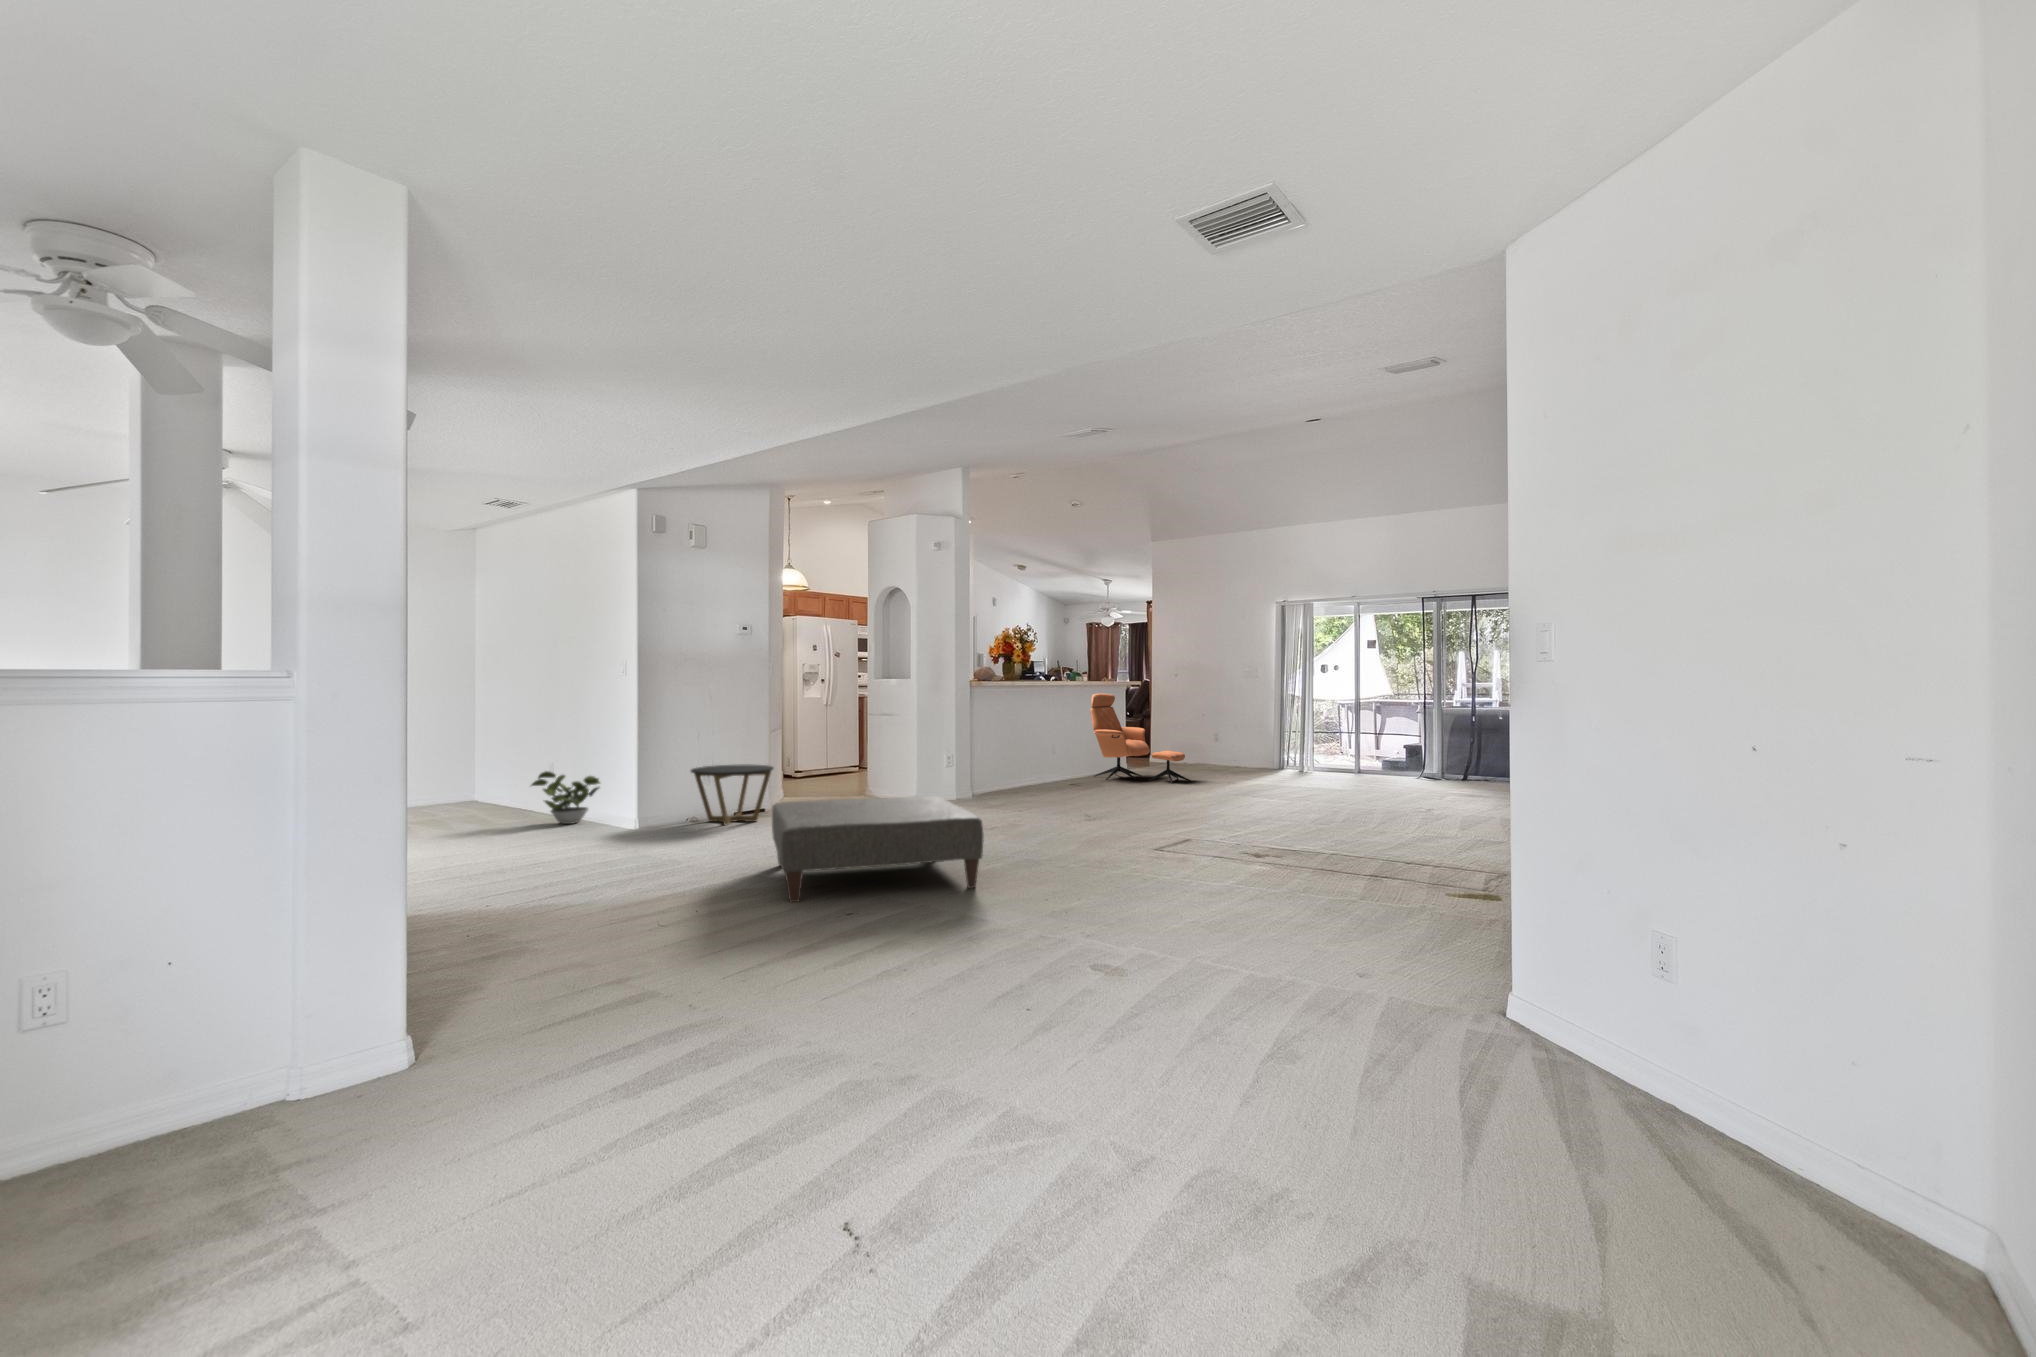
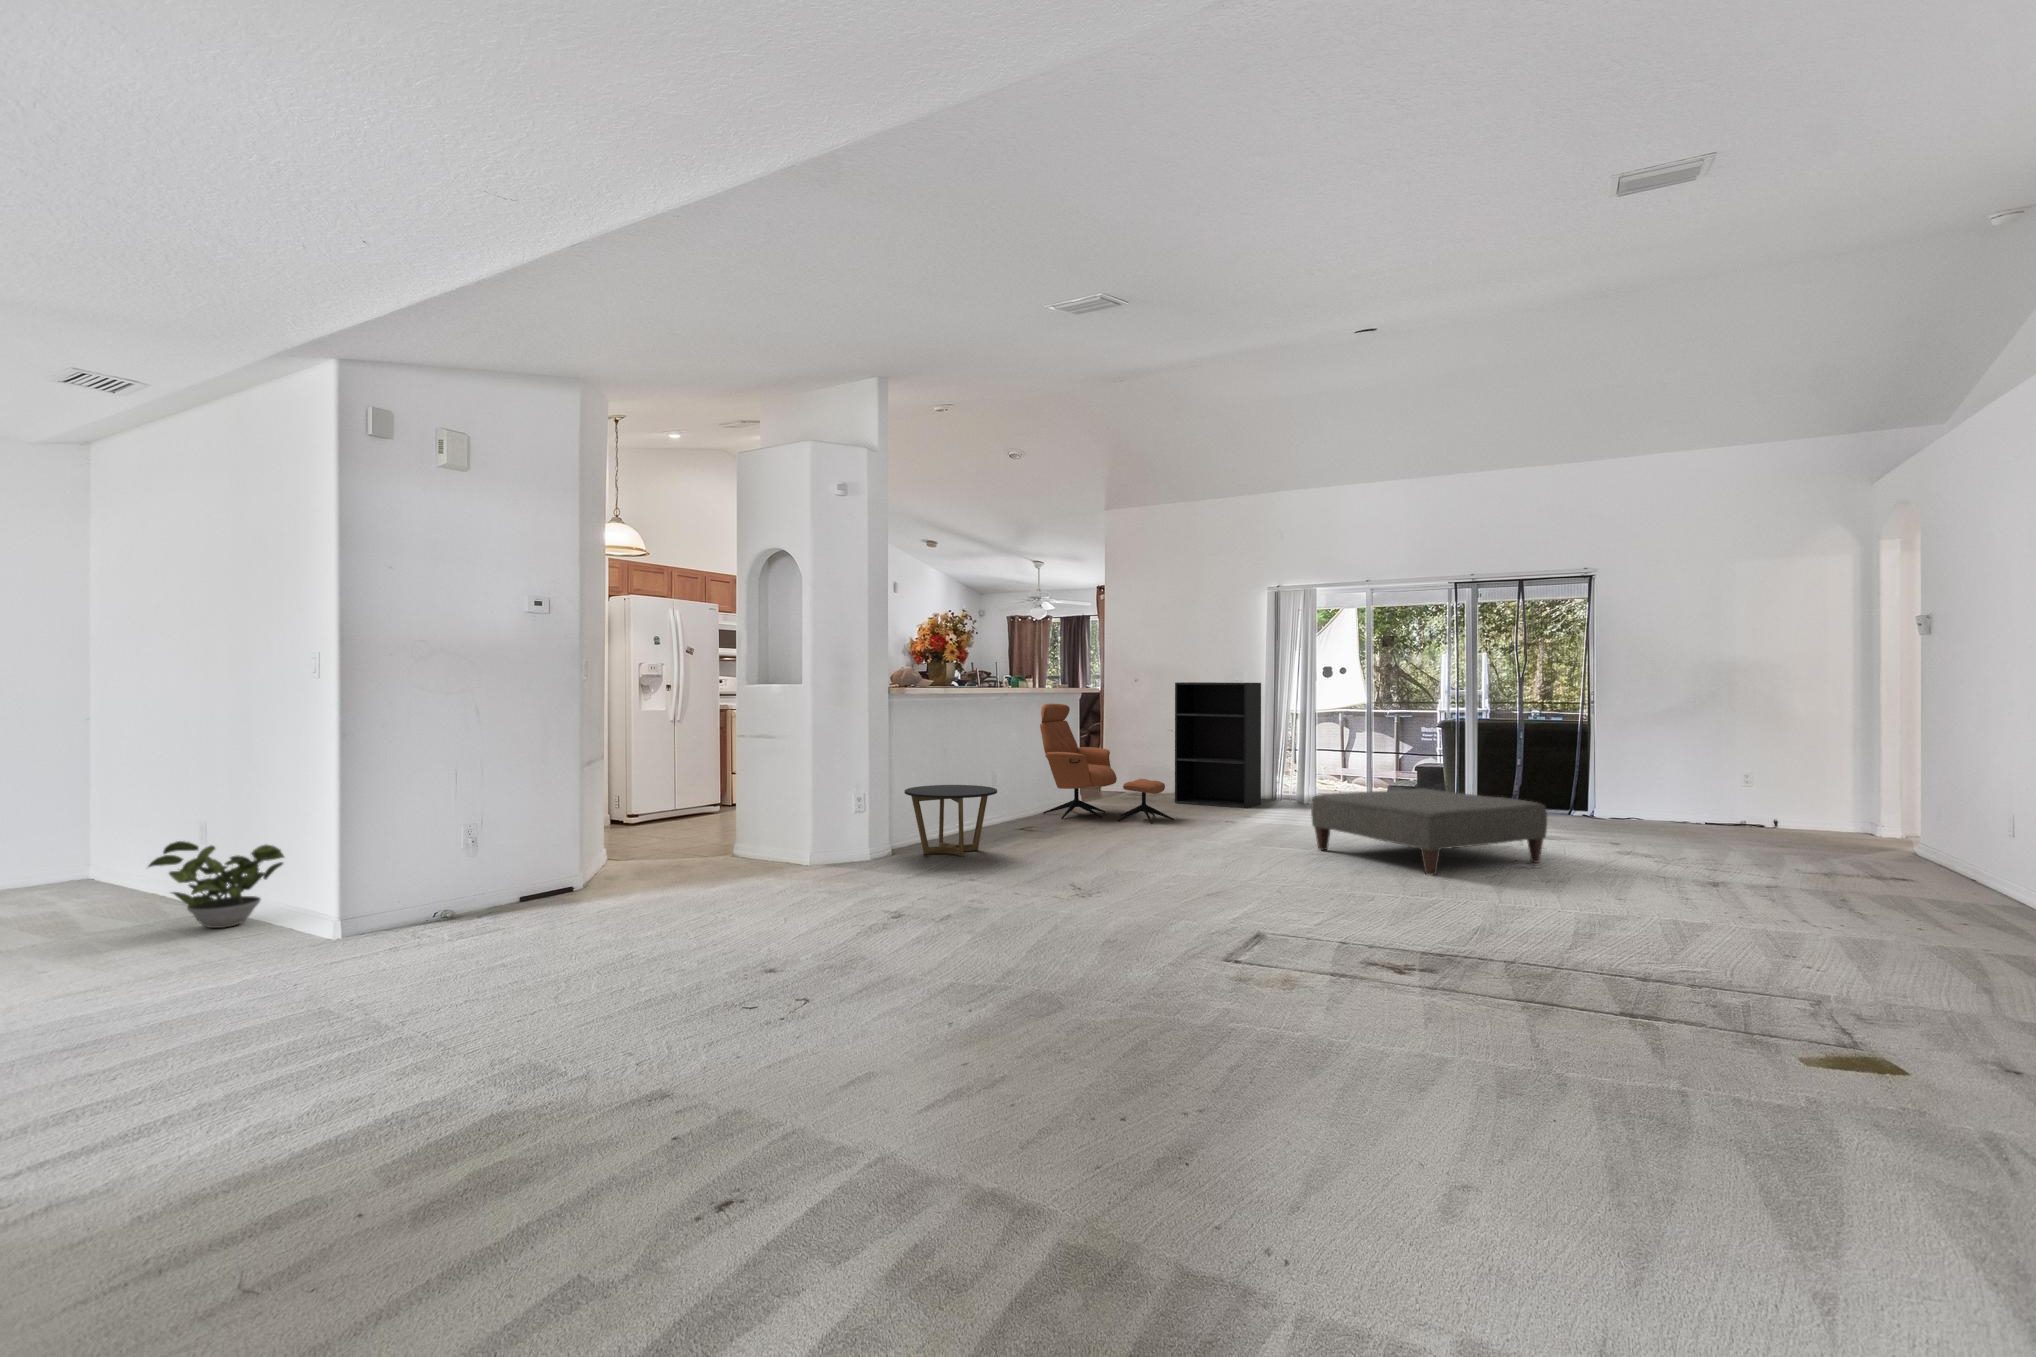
bookshelf: none [1200,678,1268,775] -> present [1175,682,1261,808]
side table: present [691,764,774,825] -> present [904,785,997,857]
ottoman: present [772,796,984,902] -> present [1311,788,1547,875]

